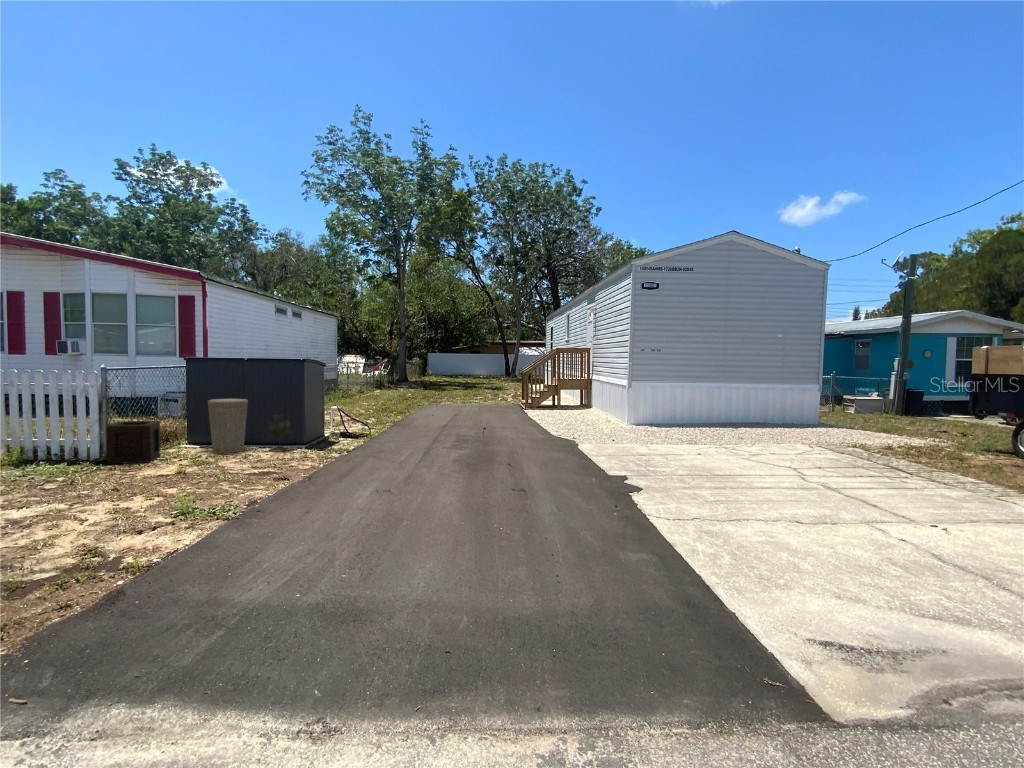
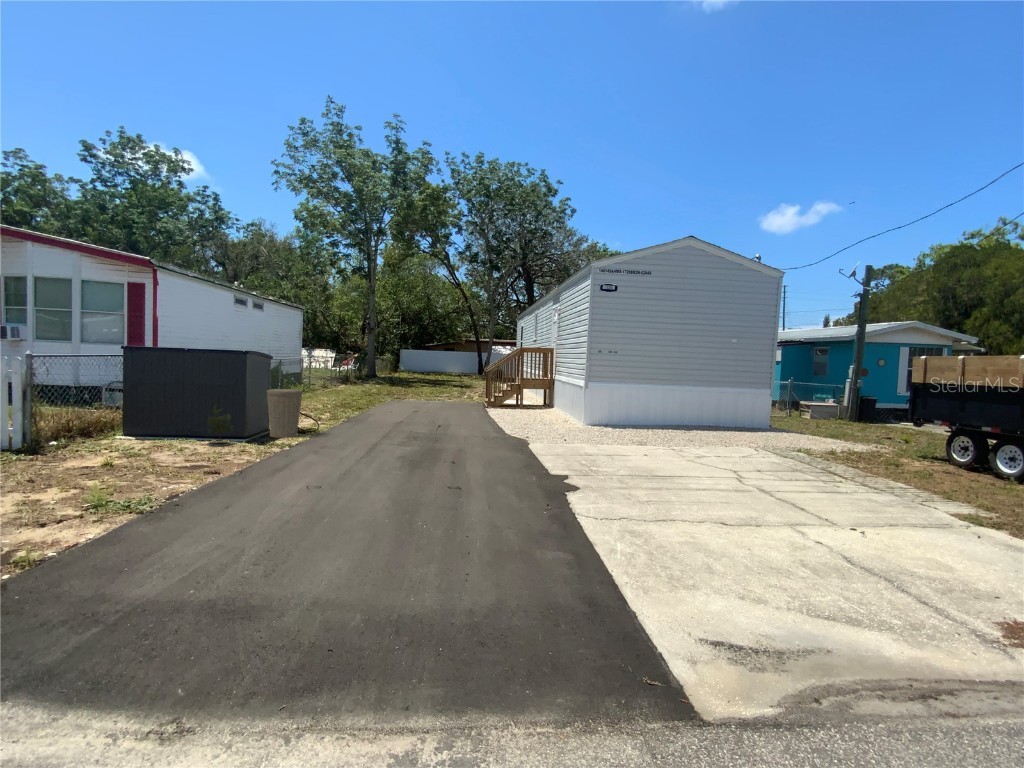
trash can: present [208,399,248,453] -> present [267,389,303,438]
wooden crate: present [106,421,161,464] -> none [29,412,90,456]

